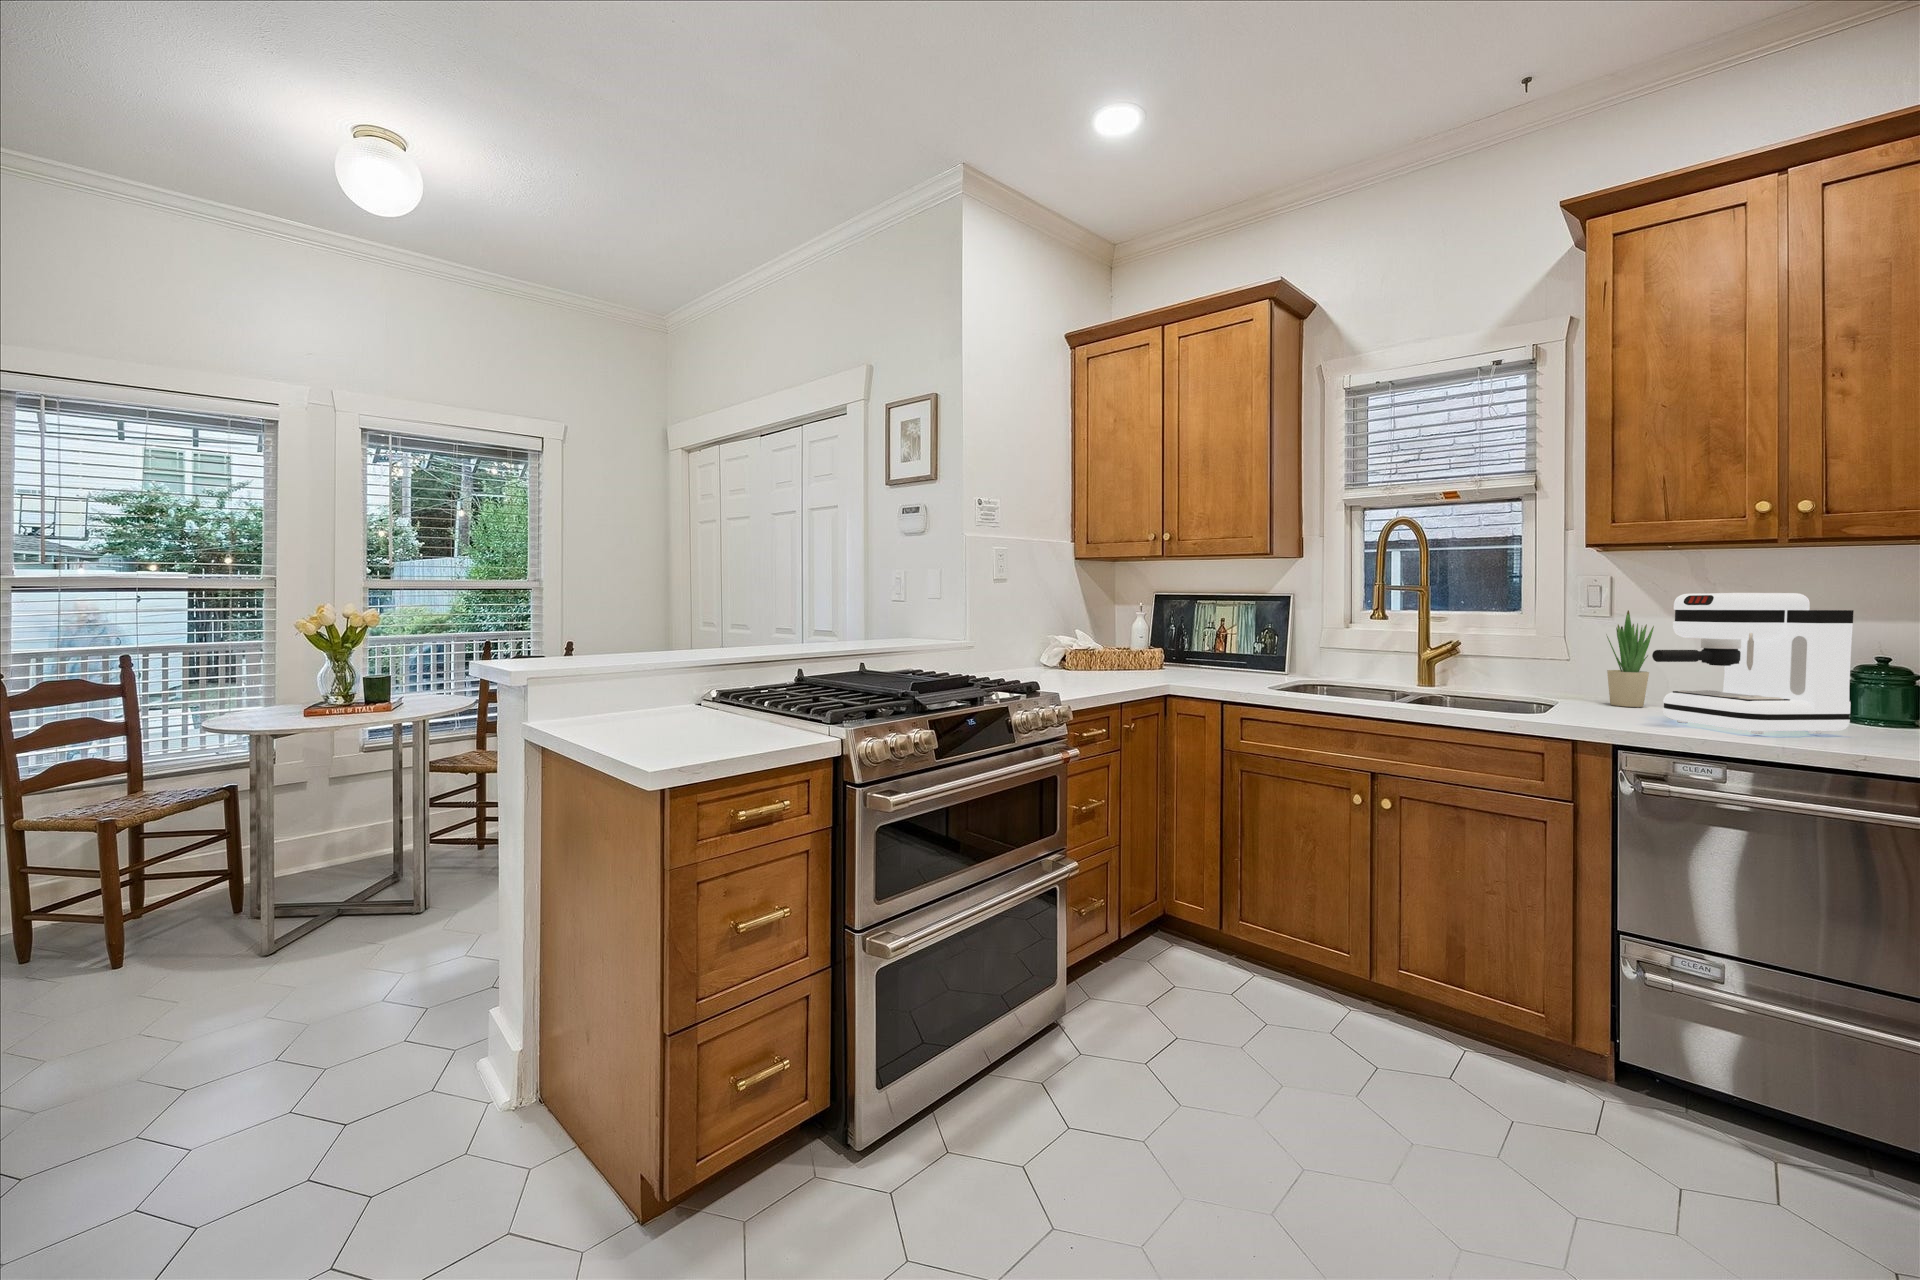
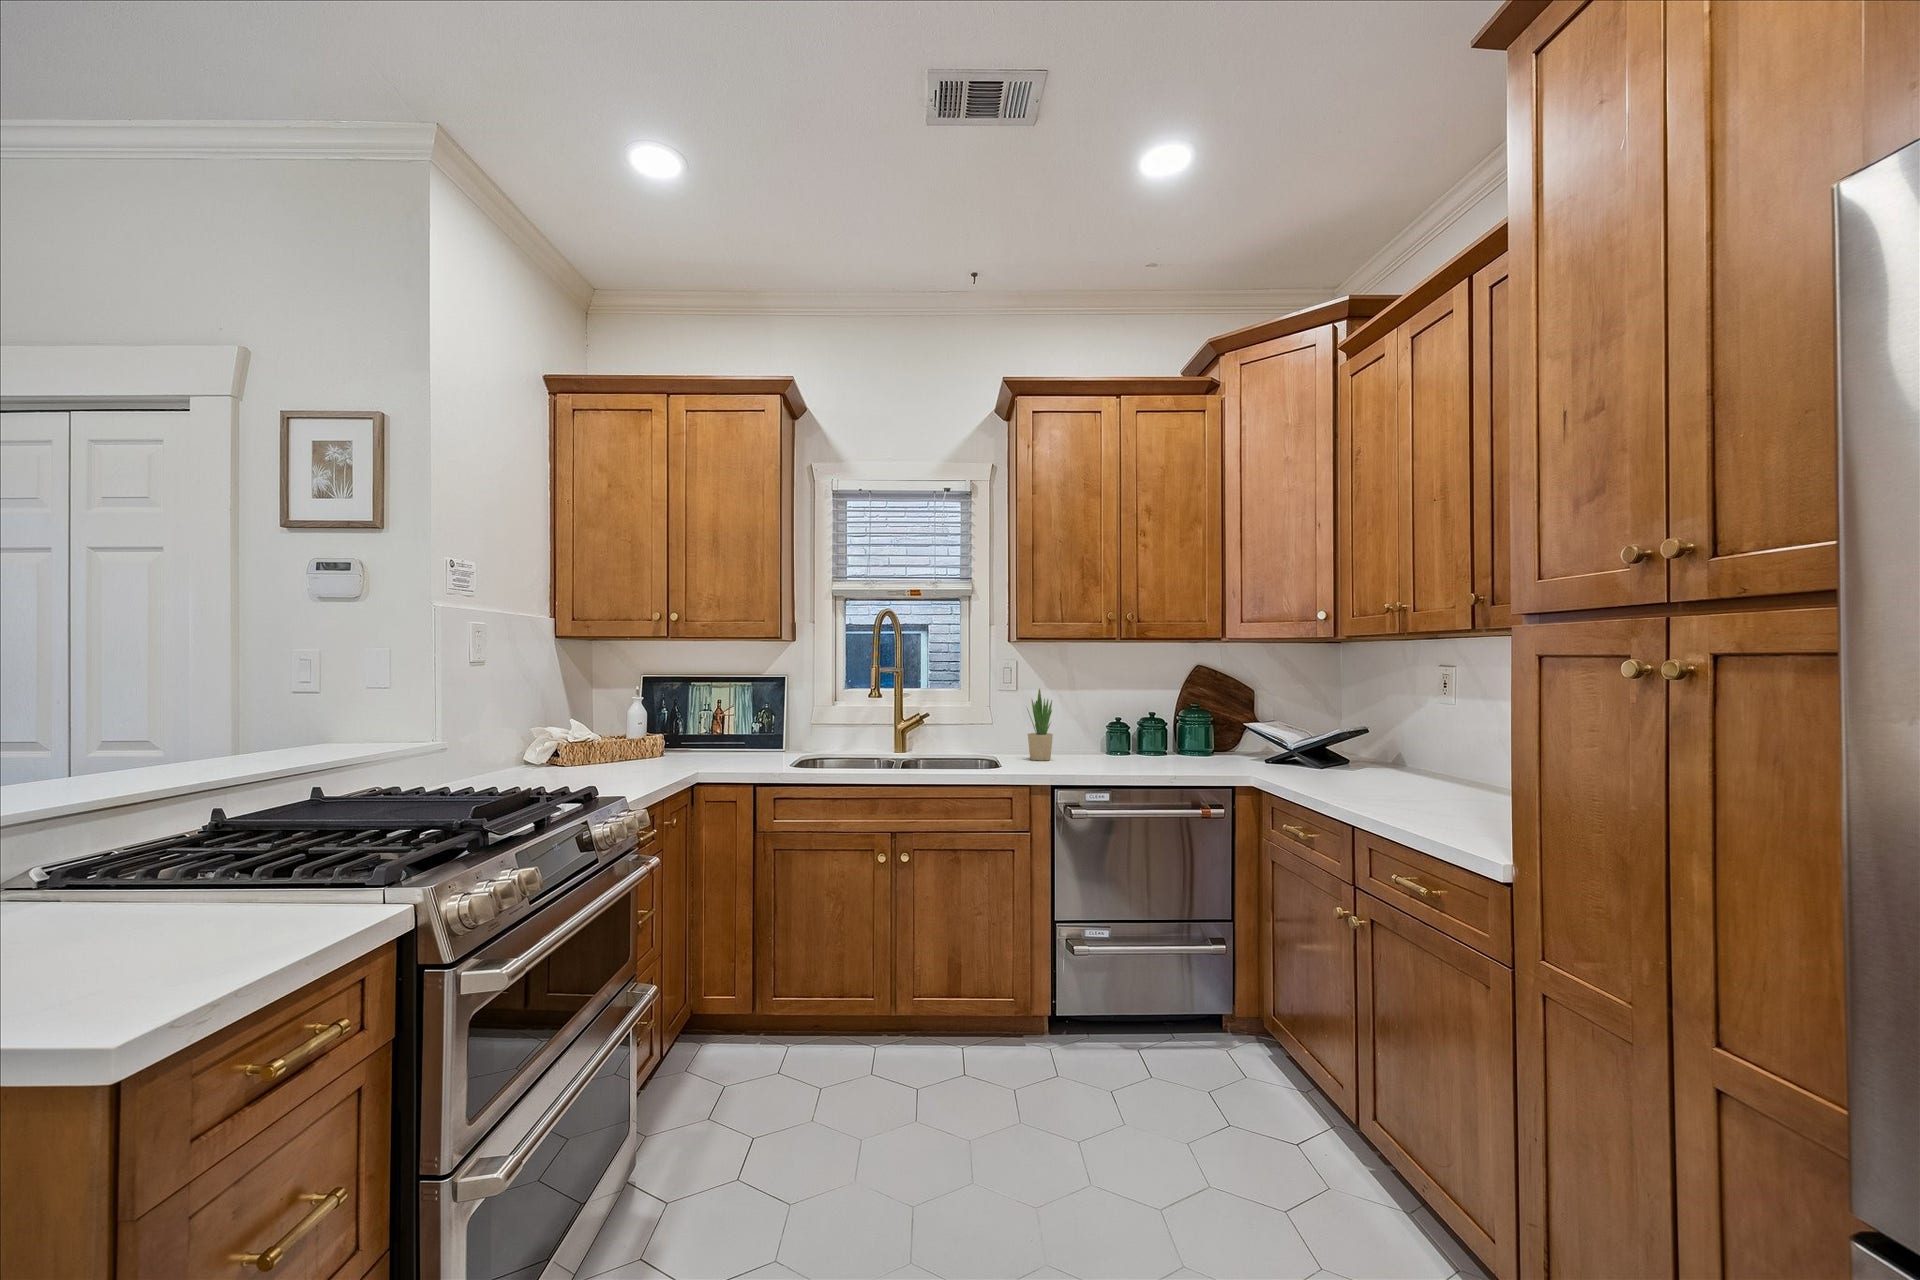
coffee maker: present [1652,593,1854,734] -> none [1075,679,1168,776]

